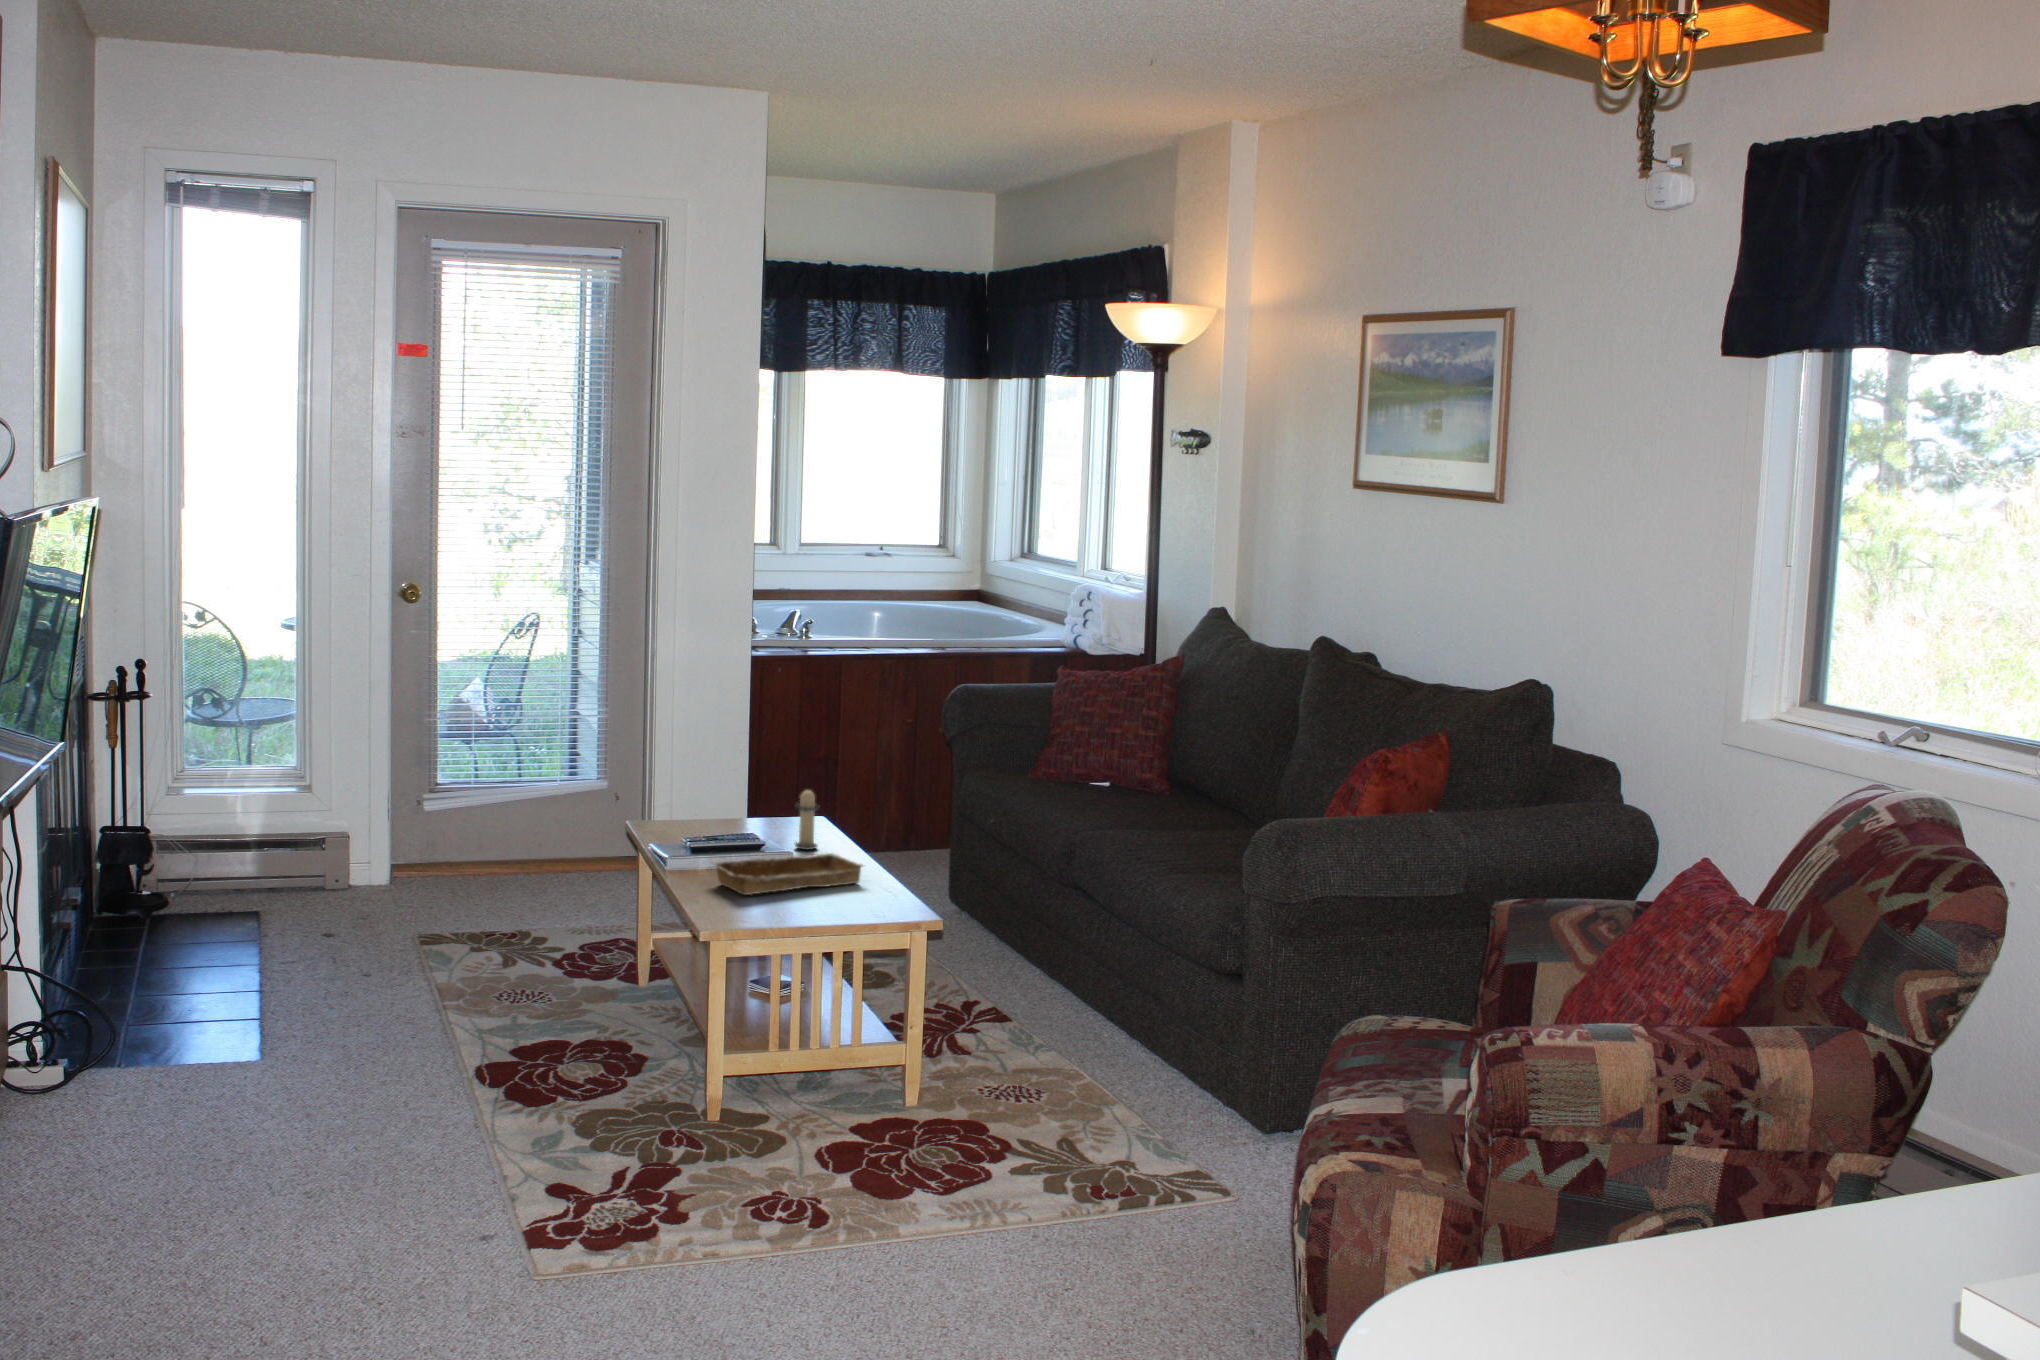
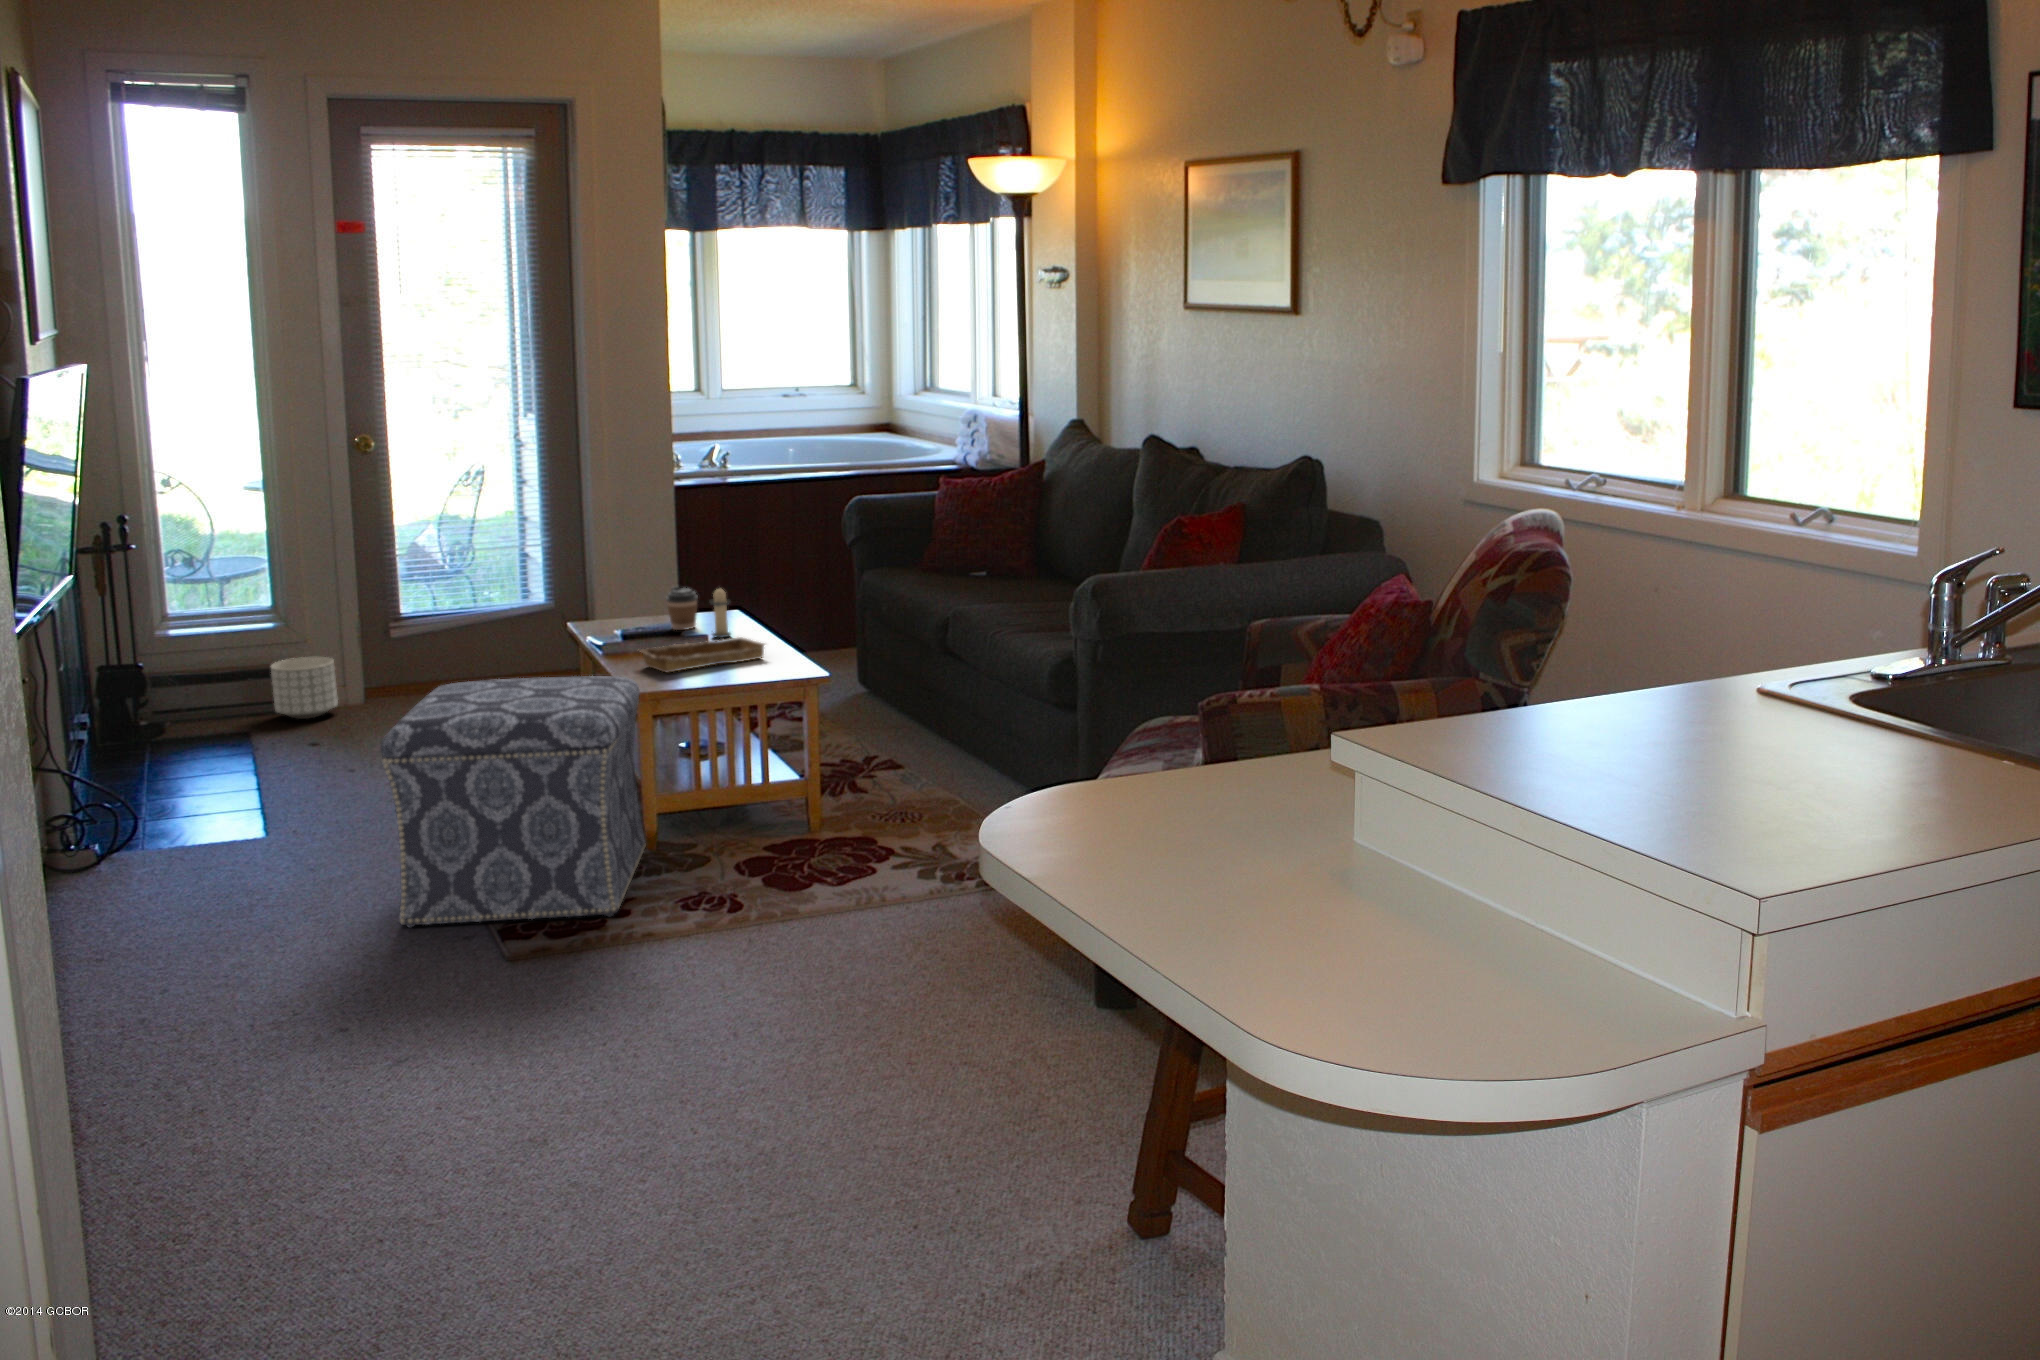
coffee cup: none [742,782,780,835] -> present [666,586,698,630]
planter: none [291,827,360,899] -> present [271,657,338,719]
ottoman: none [403,895,714,1219] -> present [380,676,646,927]

